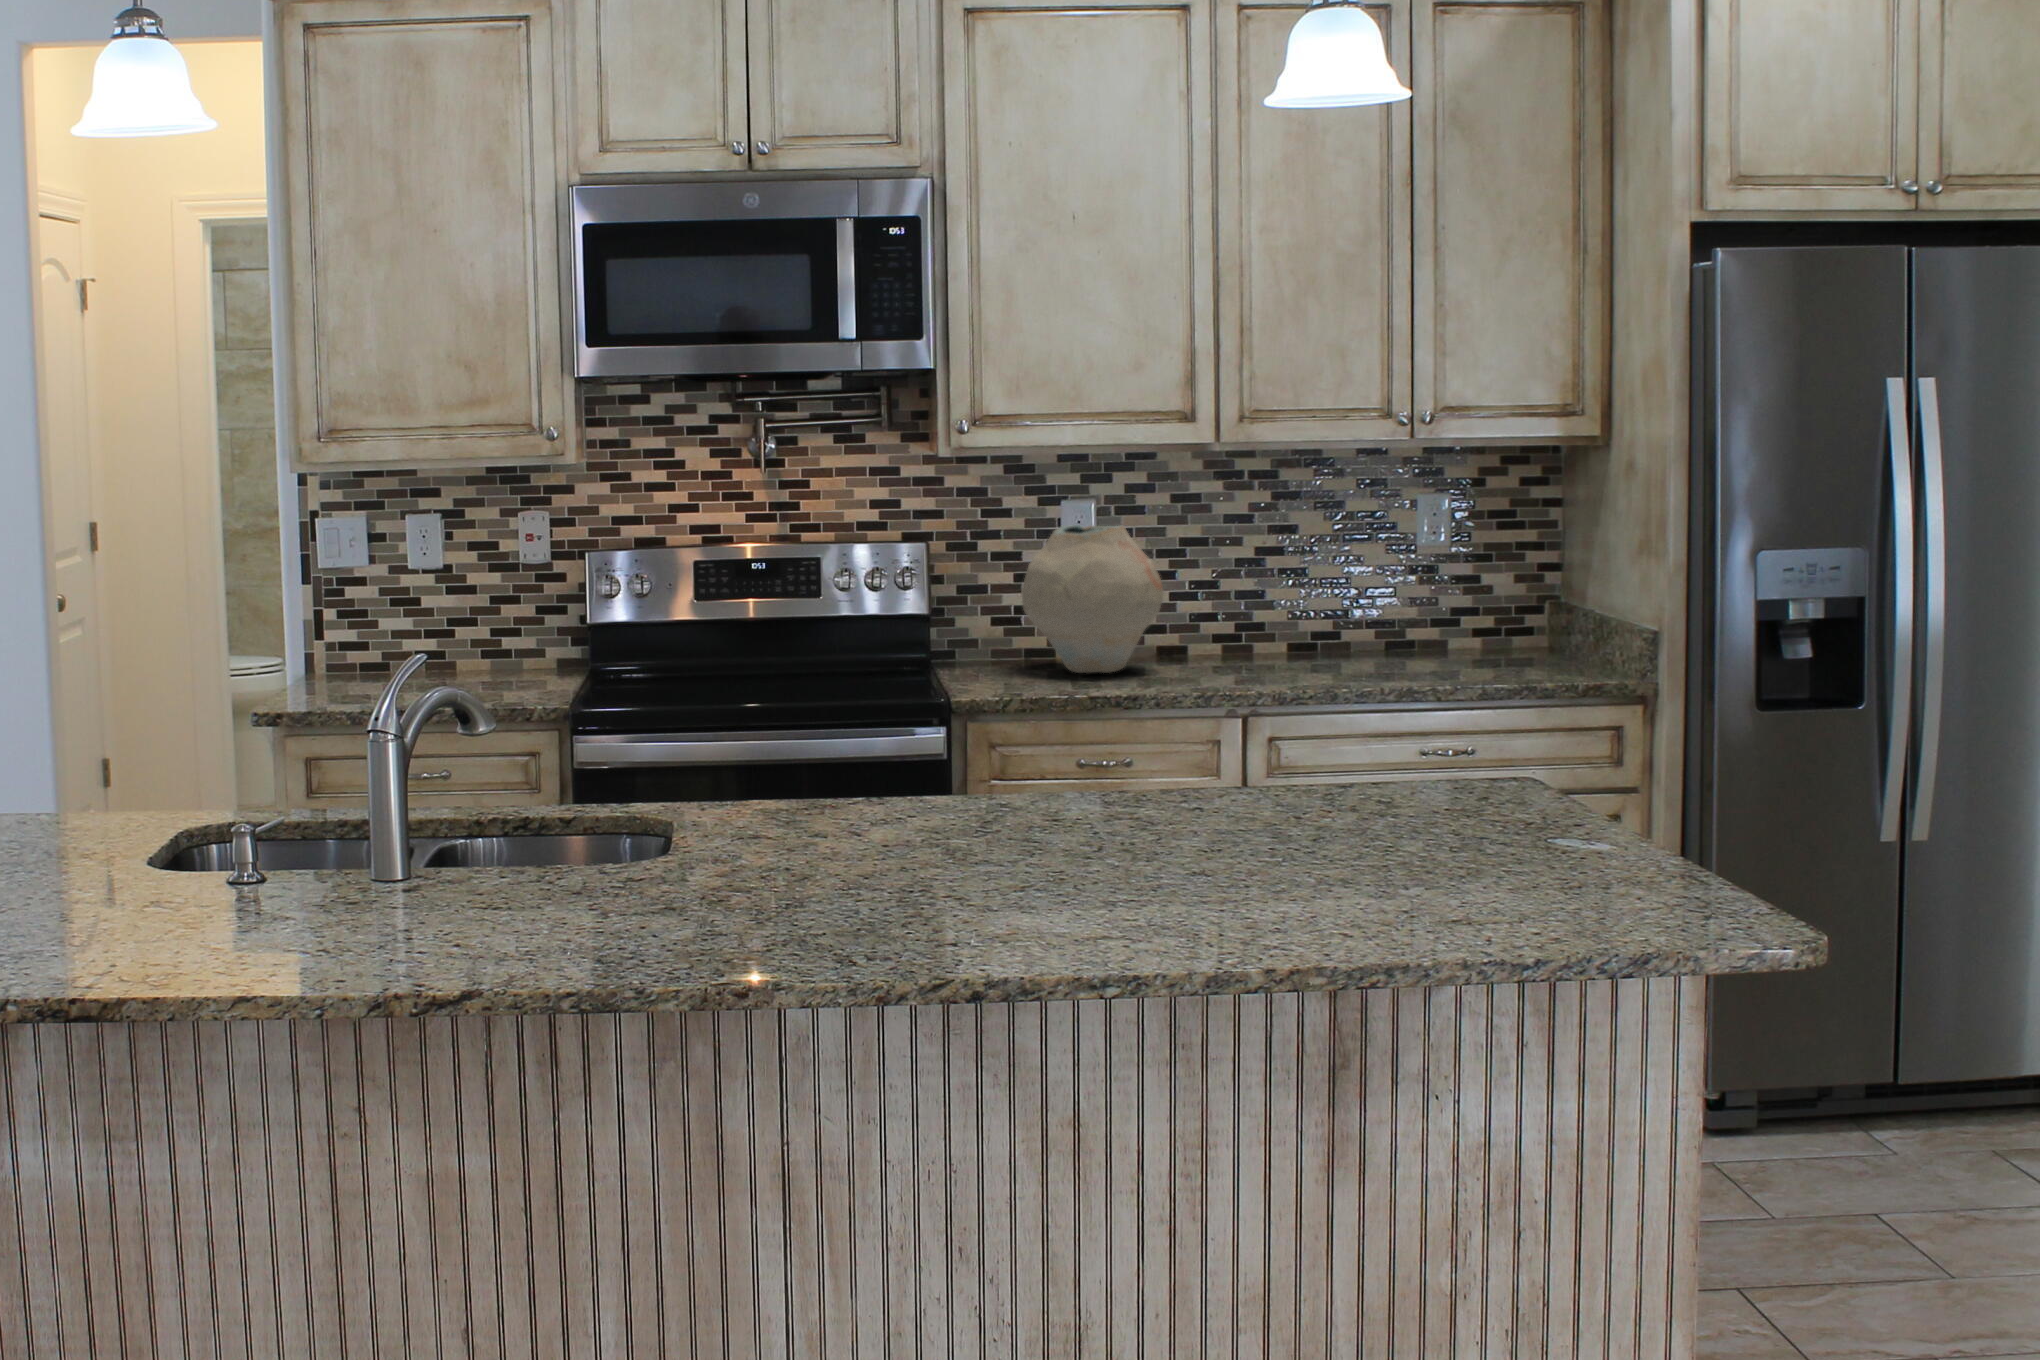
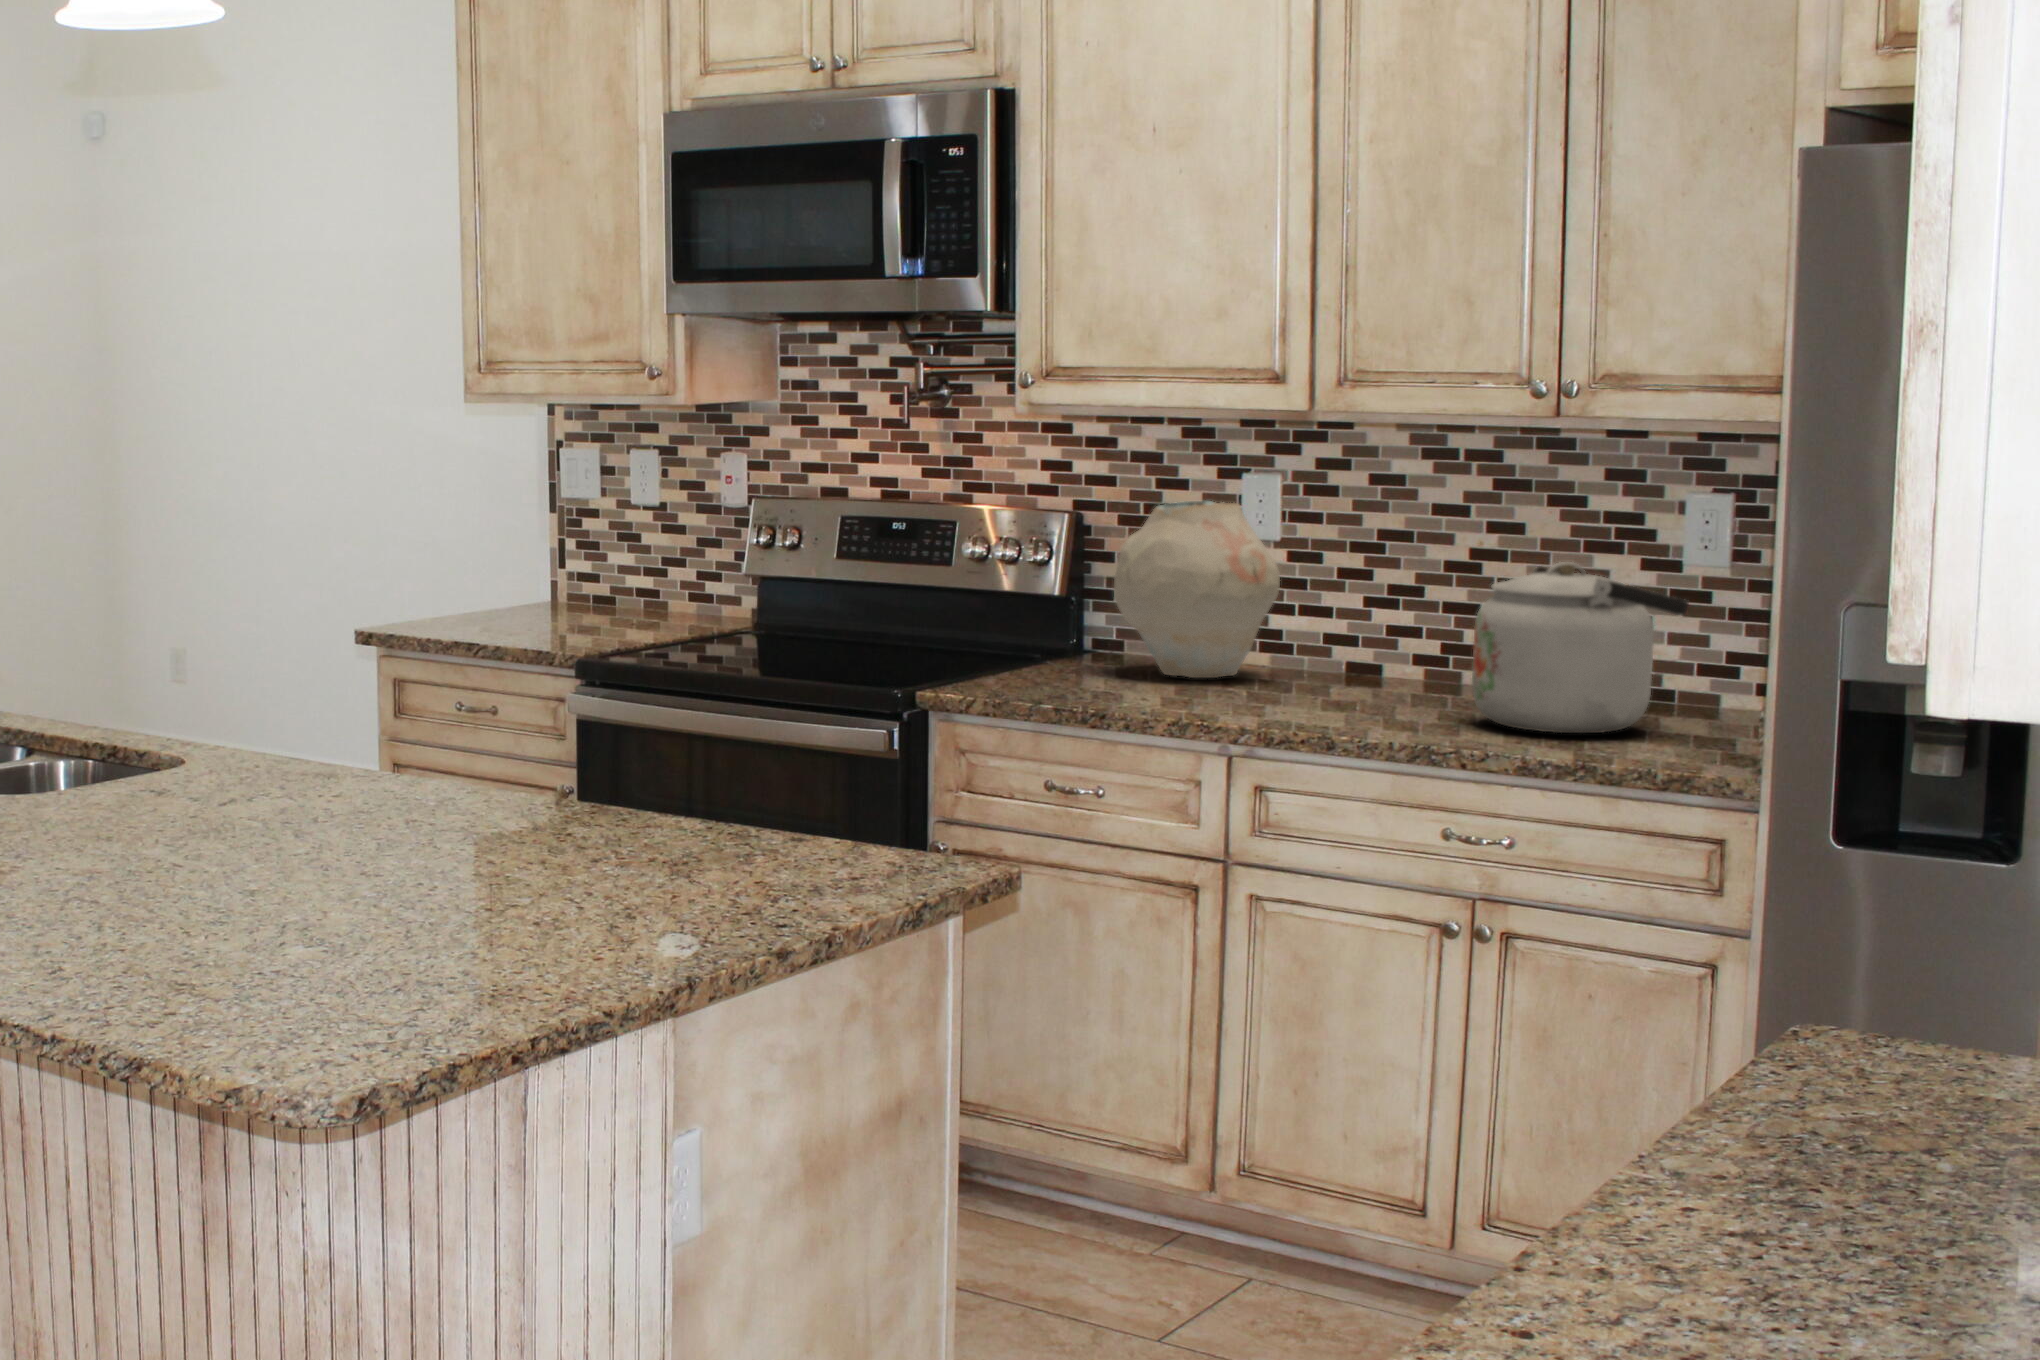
kettle: none [1375,551,1547,680] -> present [1472,562,1689,733]

